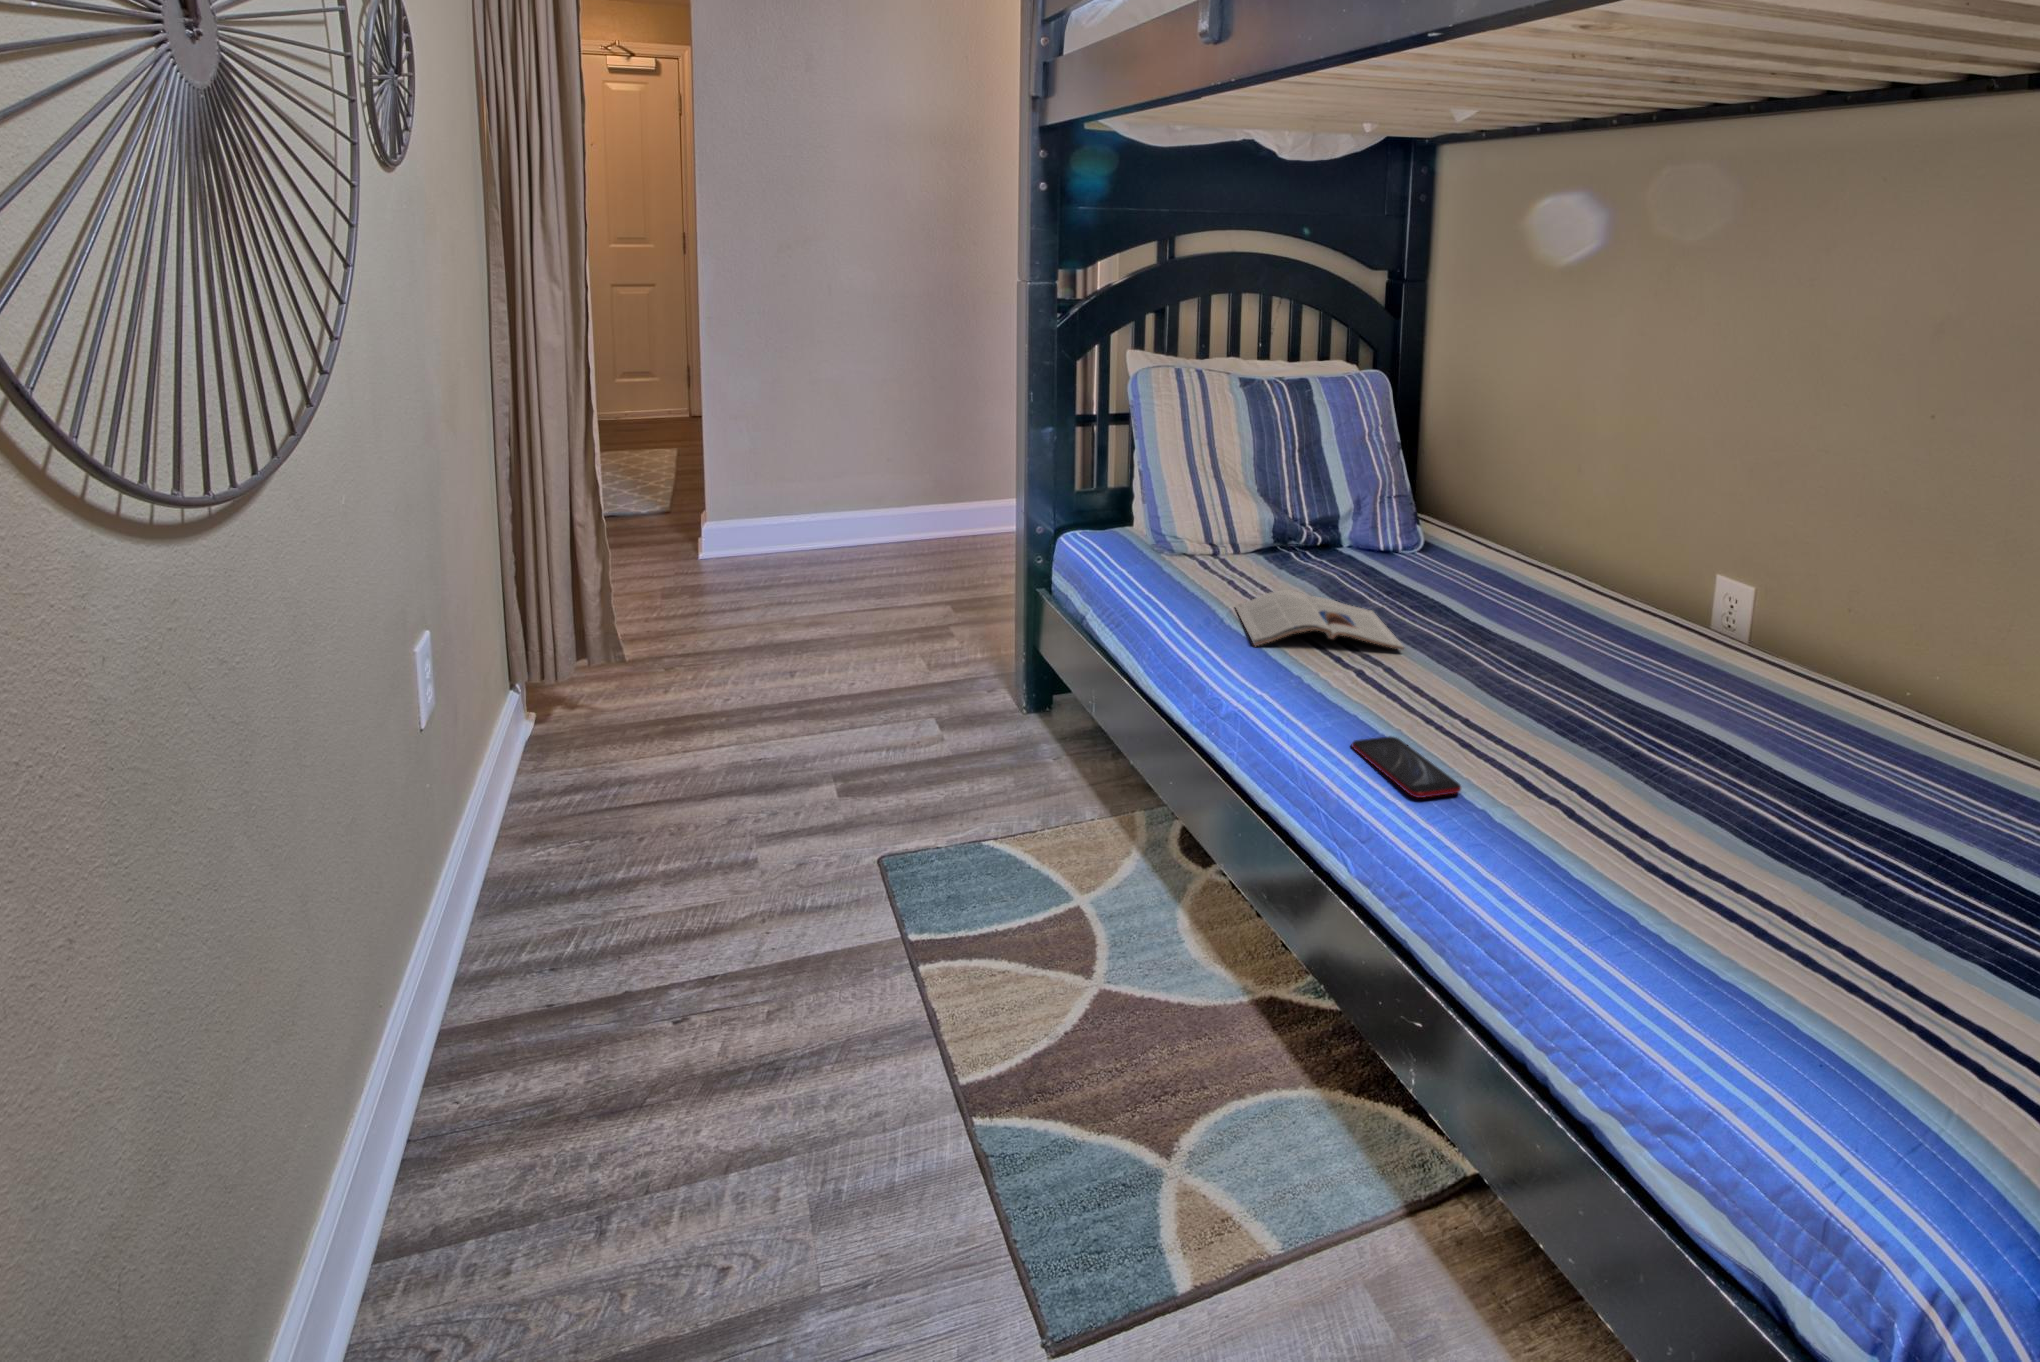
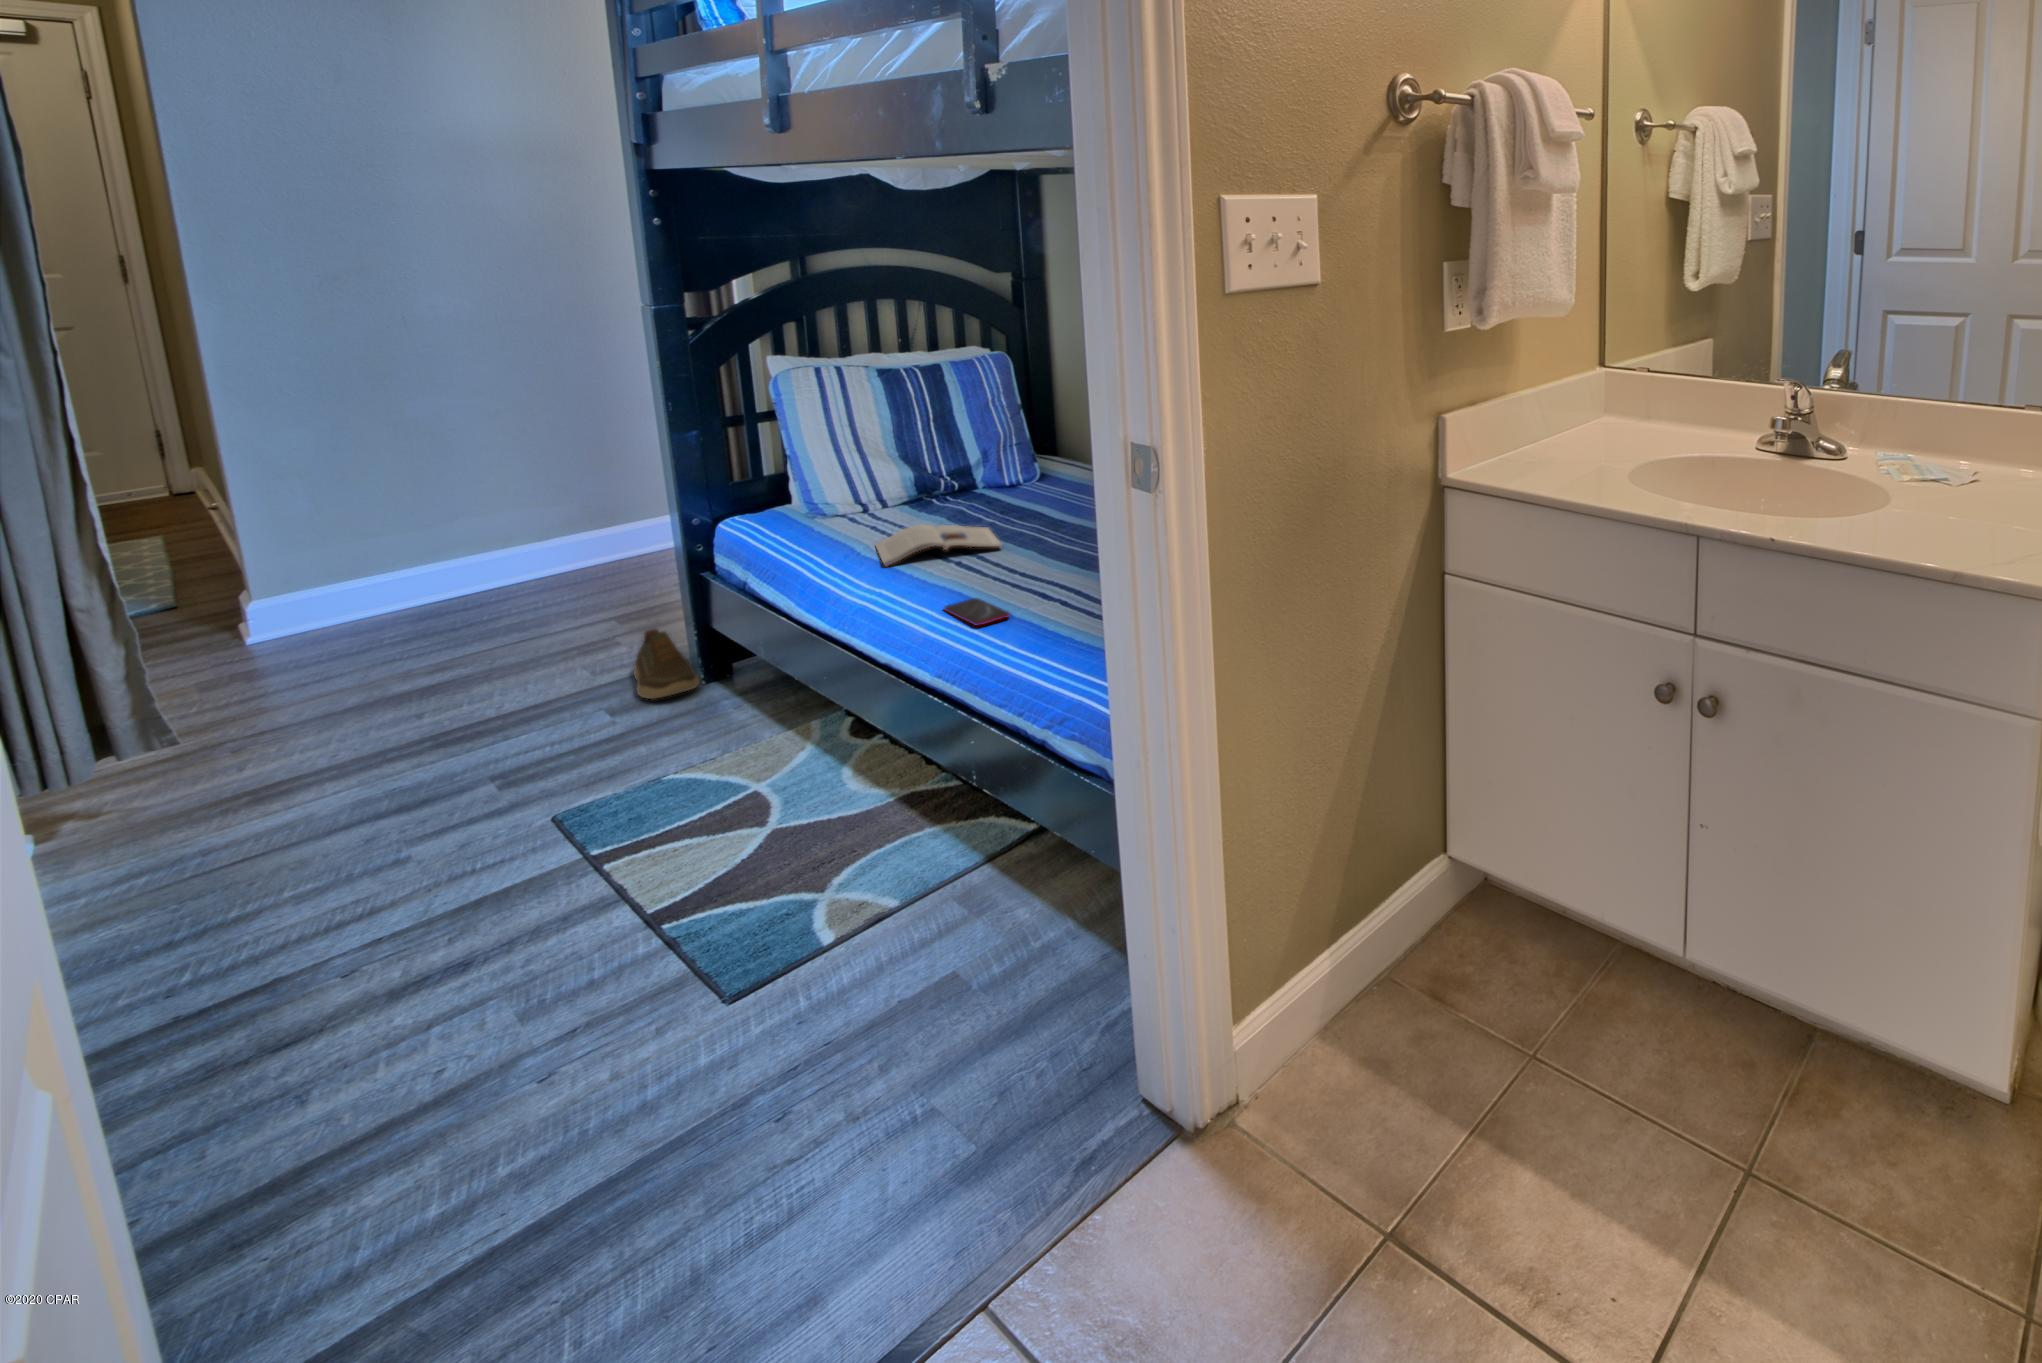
shoe: none [965,640,1023,728] -> present [633,629,699,699]

